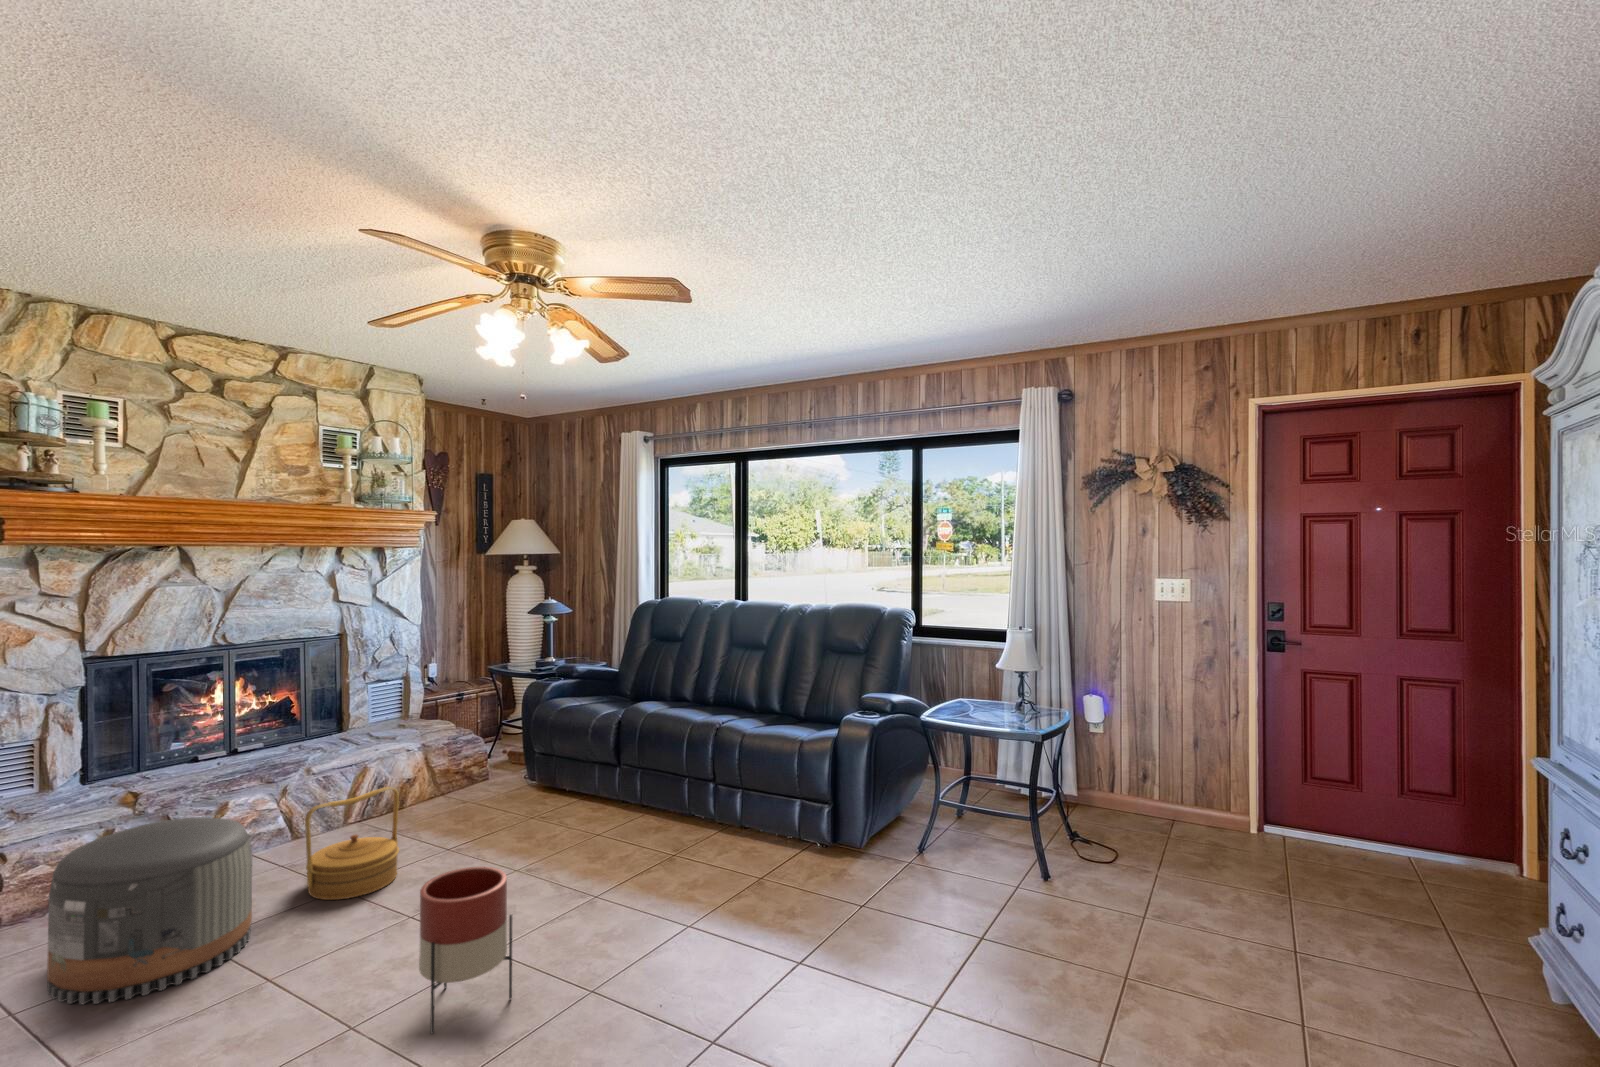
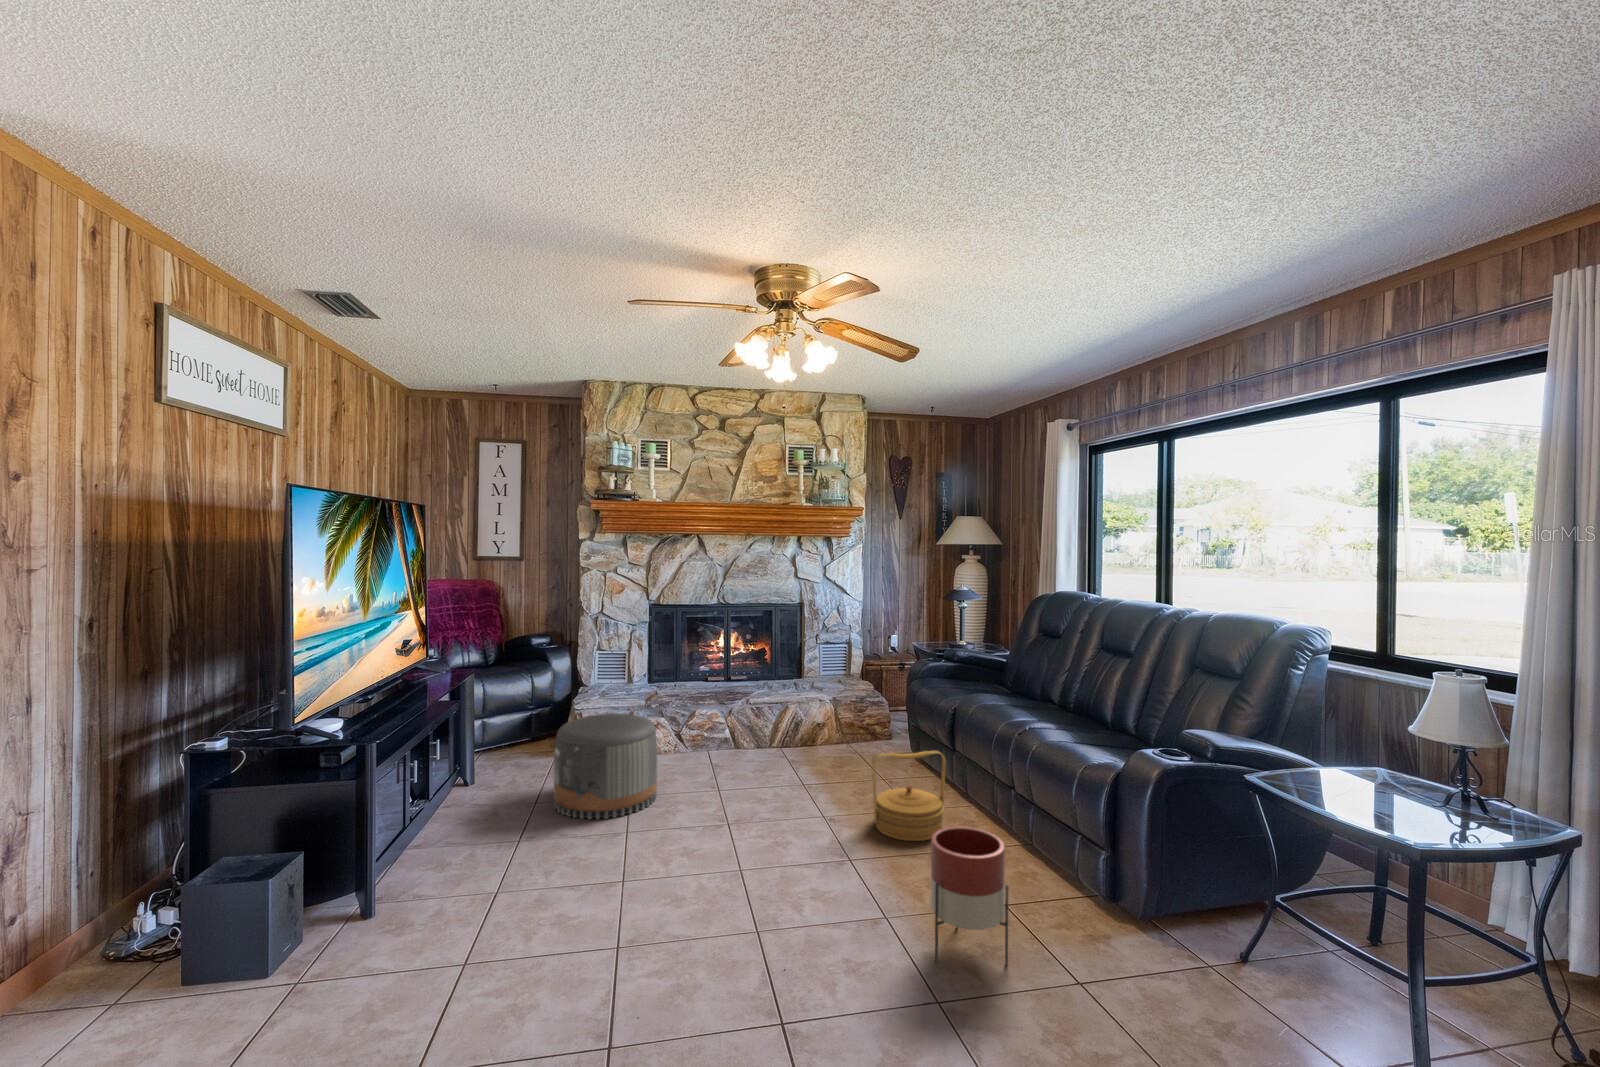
basket: present [305,787,399,900] -> present [872,751,946,841]
planter: present [419,867,512,1034] -> present [930,826,1009,963]

